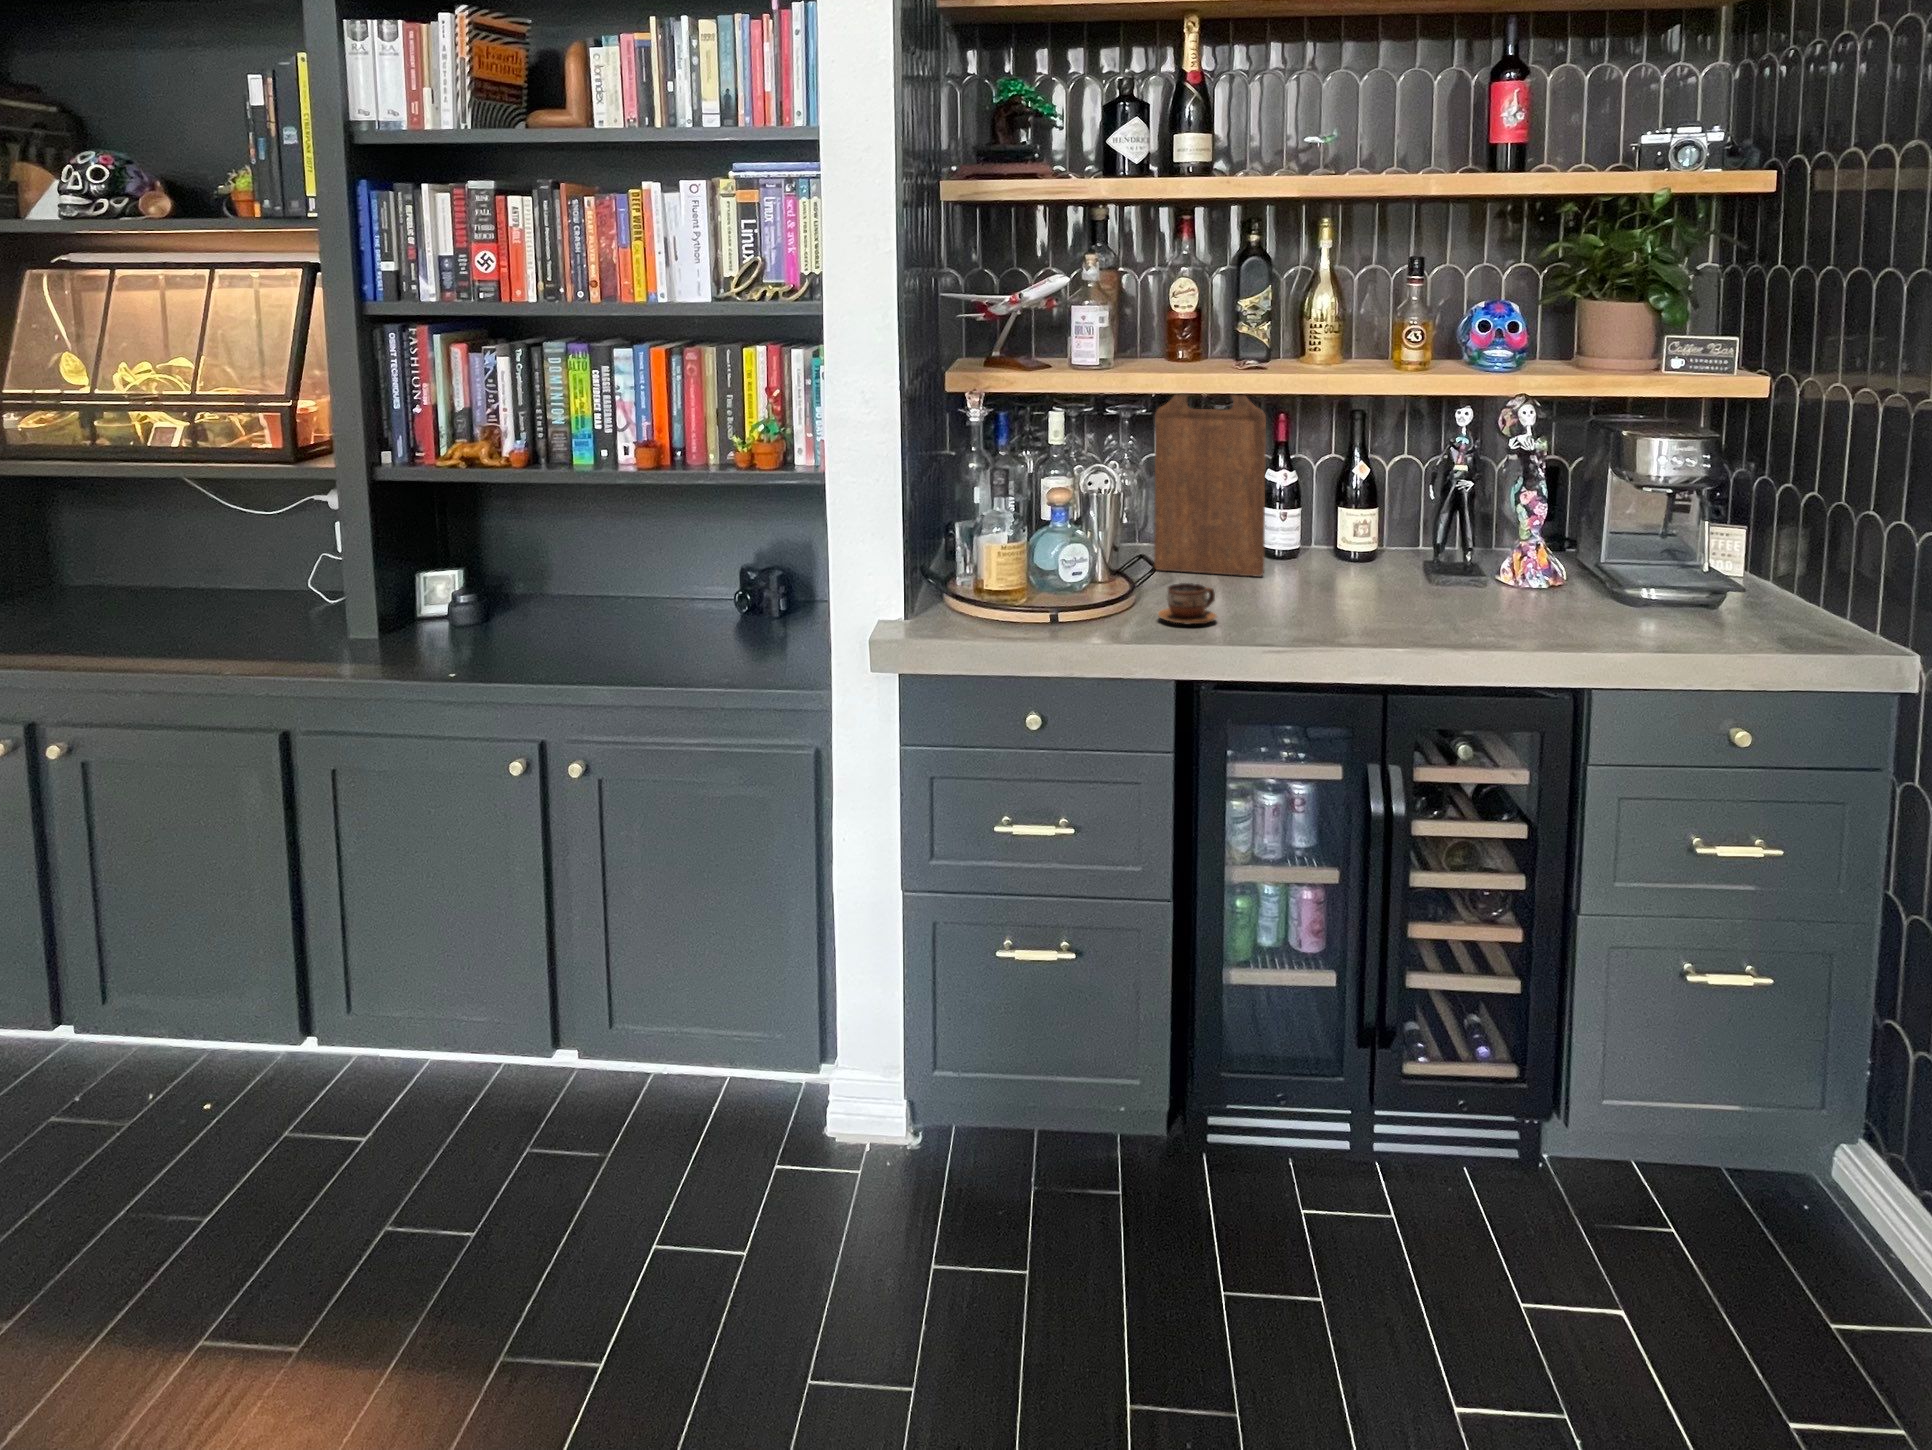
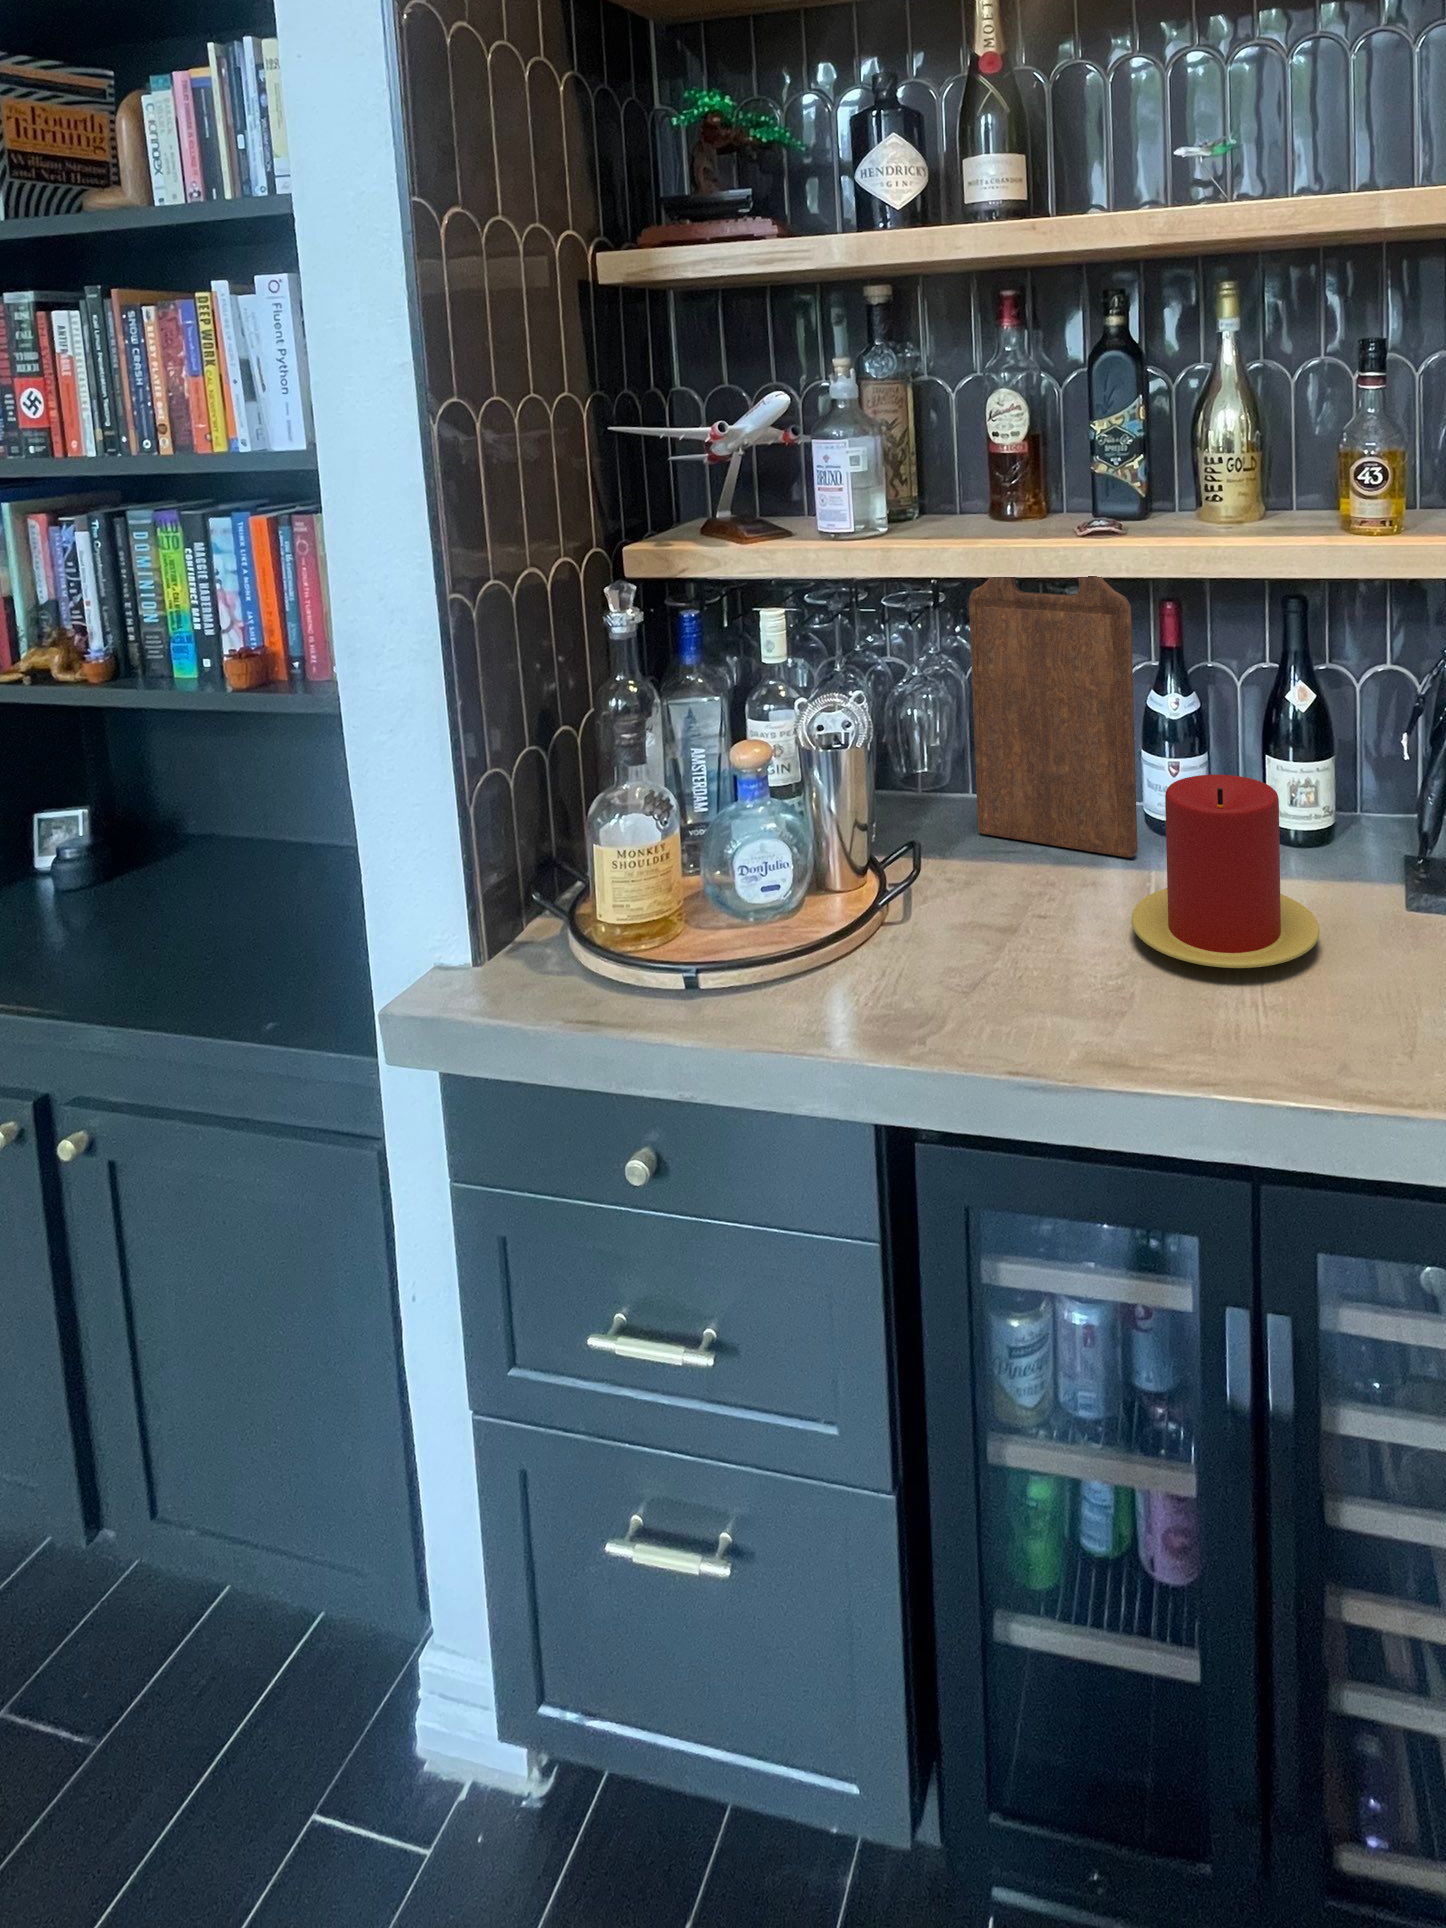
candle: none [1286,508,1395,608] -> present [1132,775,1319,968]
cup: present [1158,583,1217,624] -> none [868,925,974,1016]

